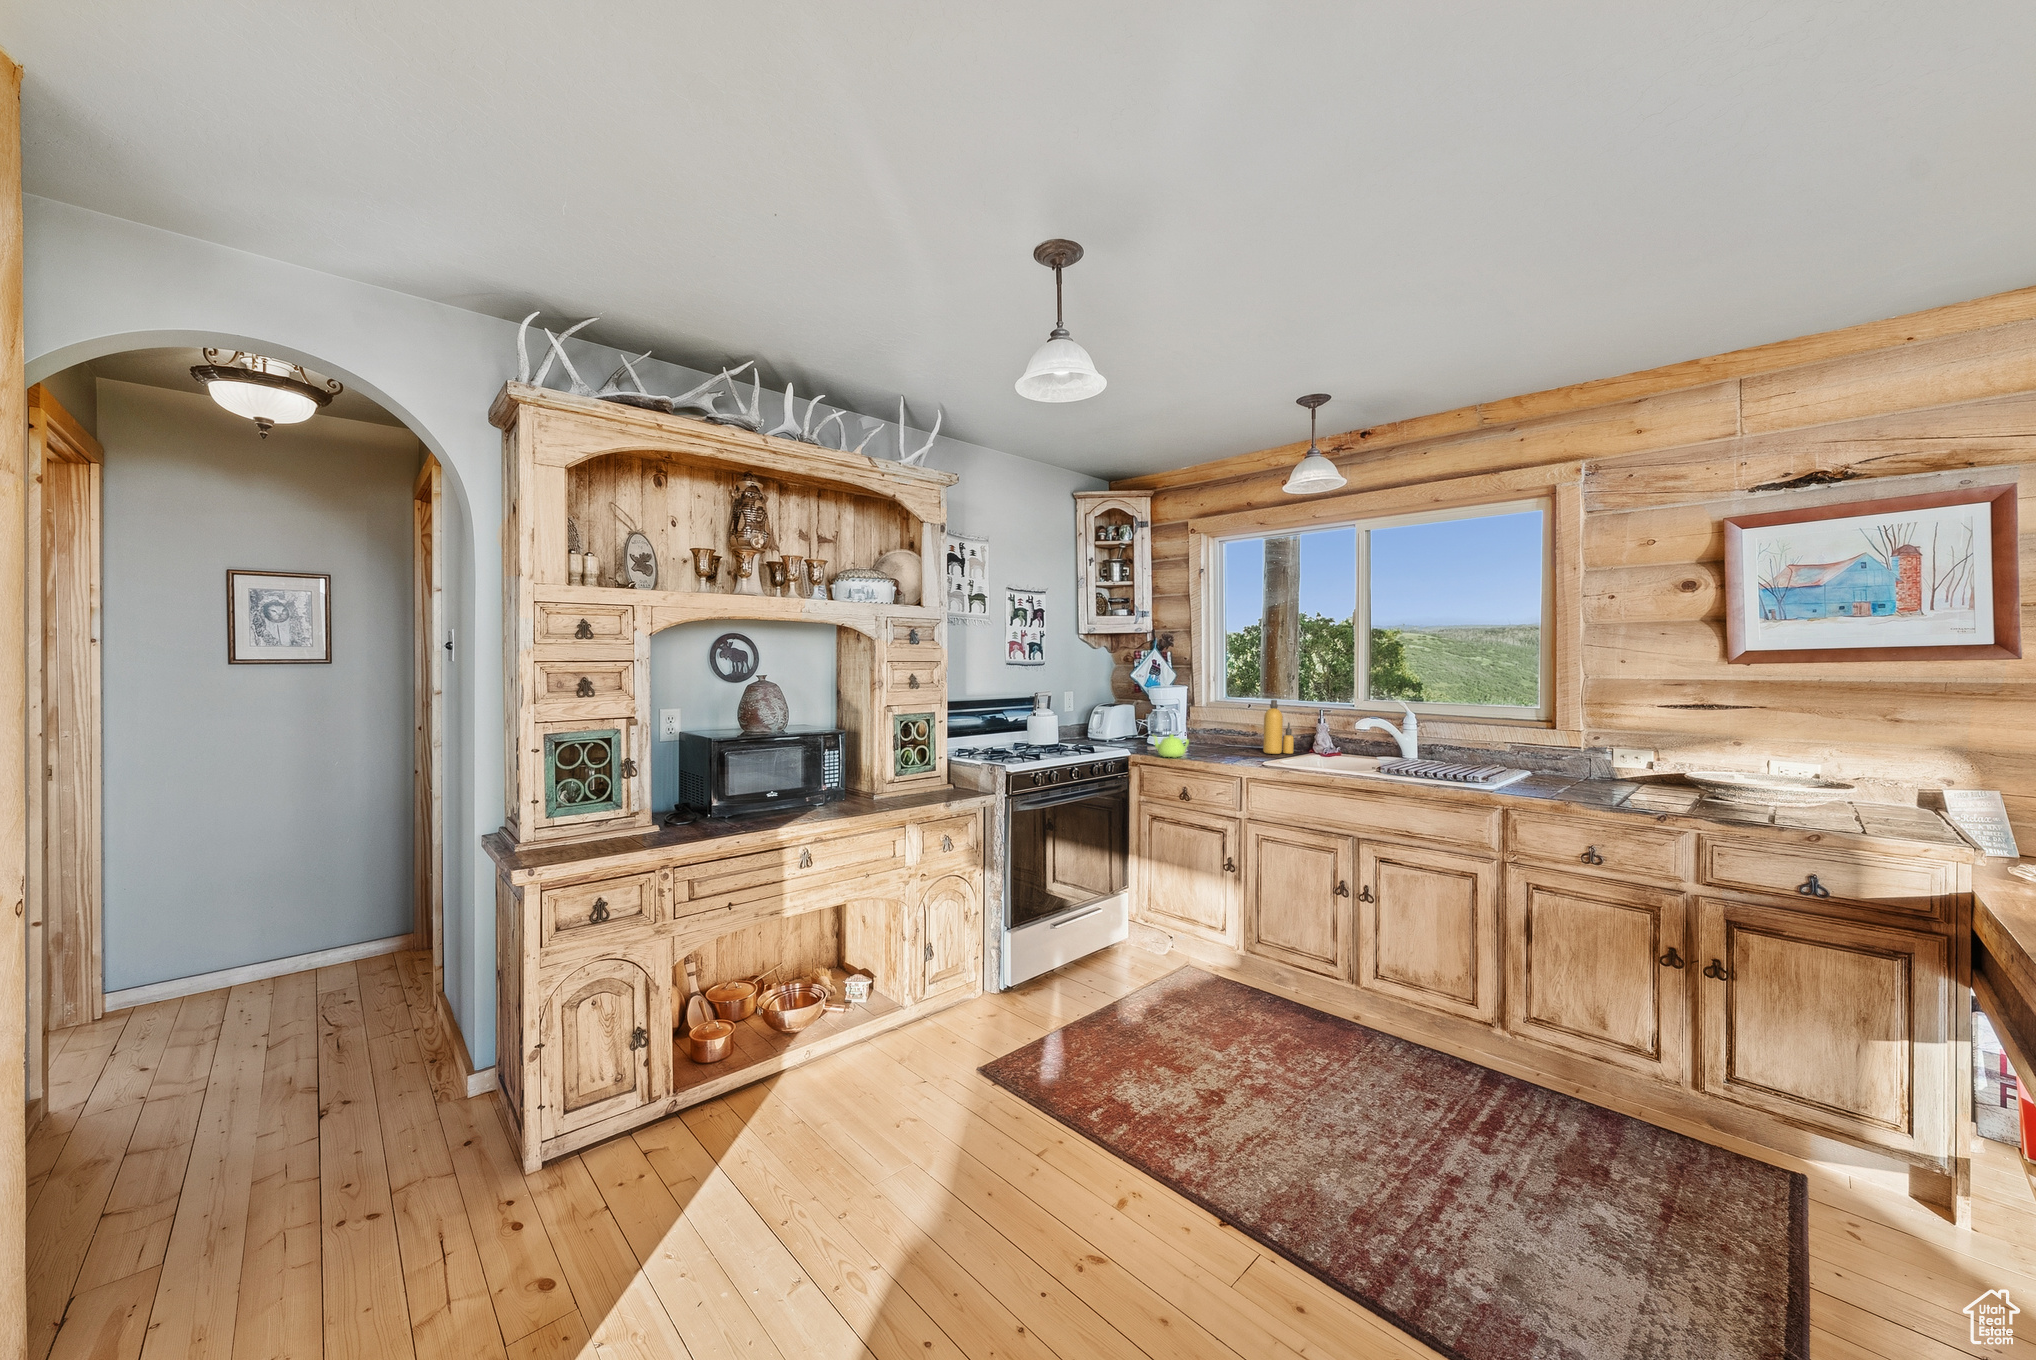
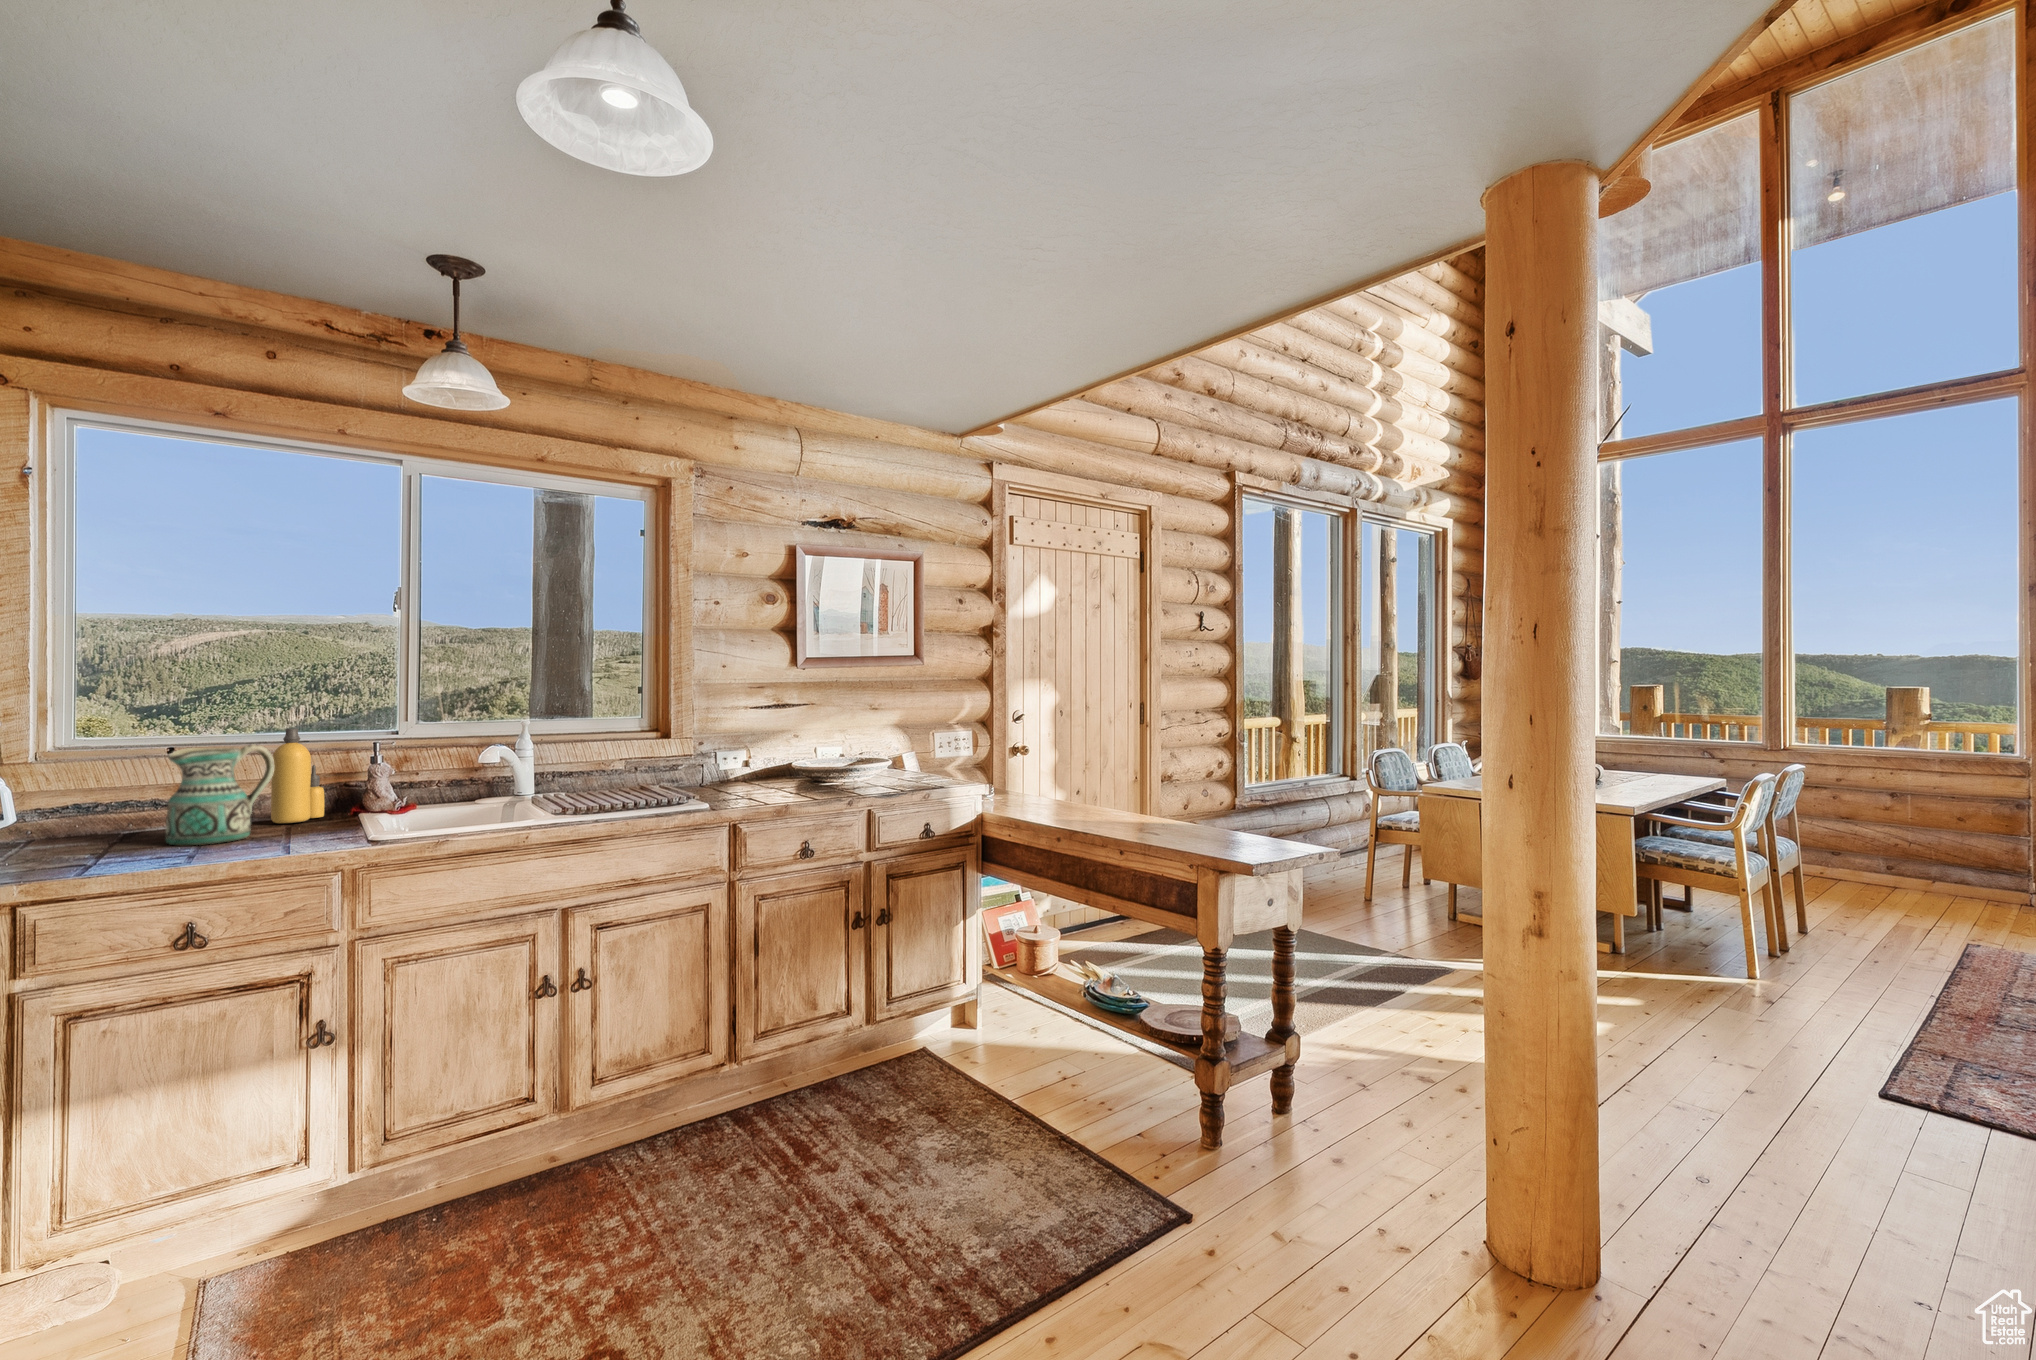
ceramic pitcher: none [1205,707,1252,757] -> present [166,744,274,845]
teapot: present [1154,735,1189,758] -> none [52,814,169,866]

